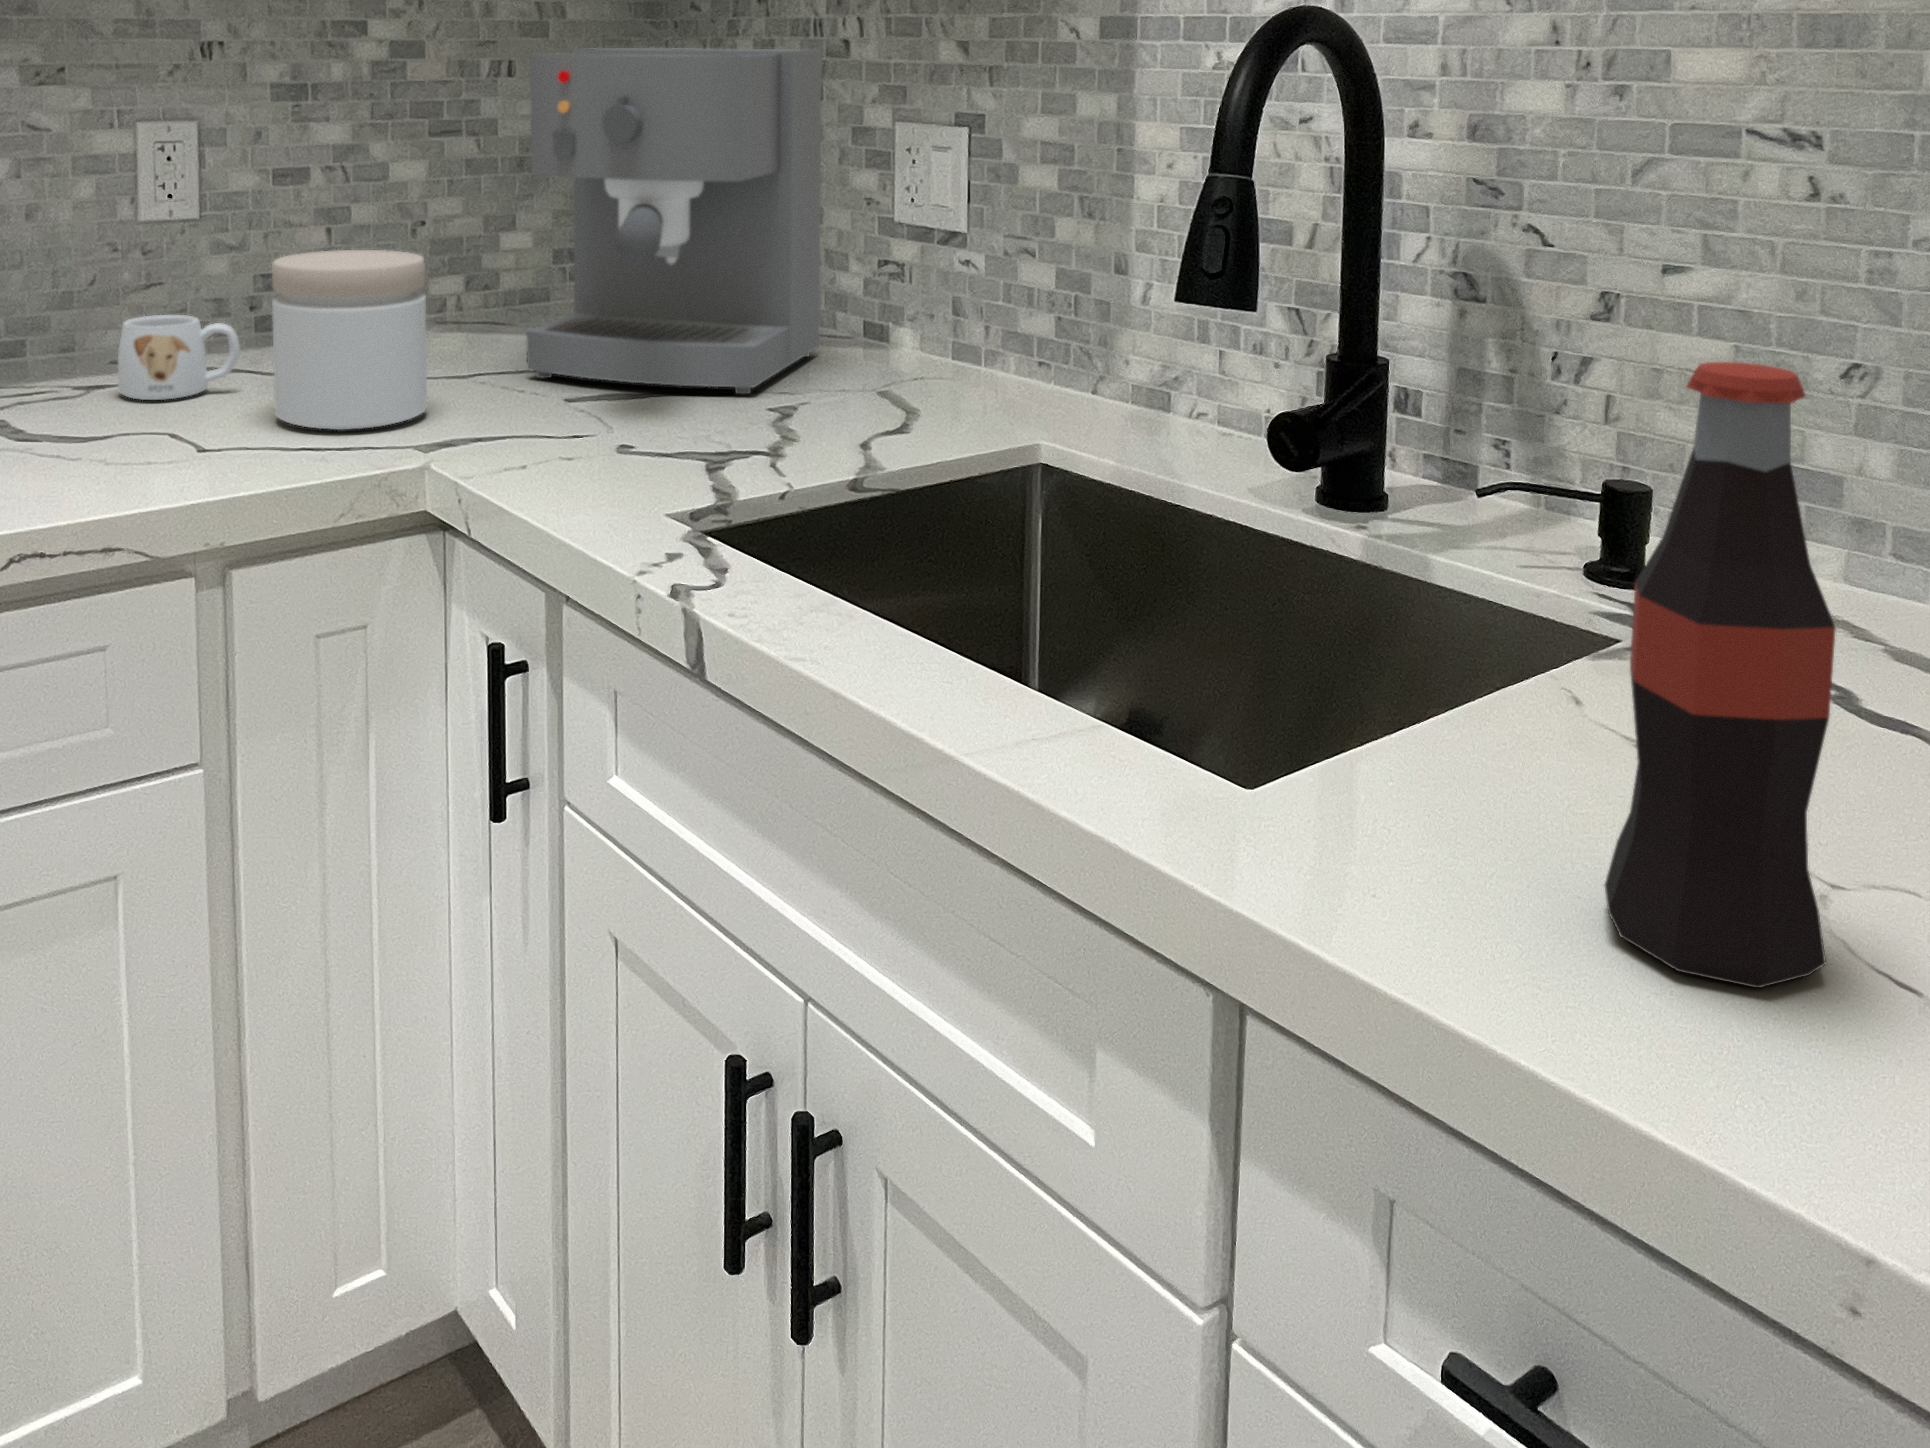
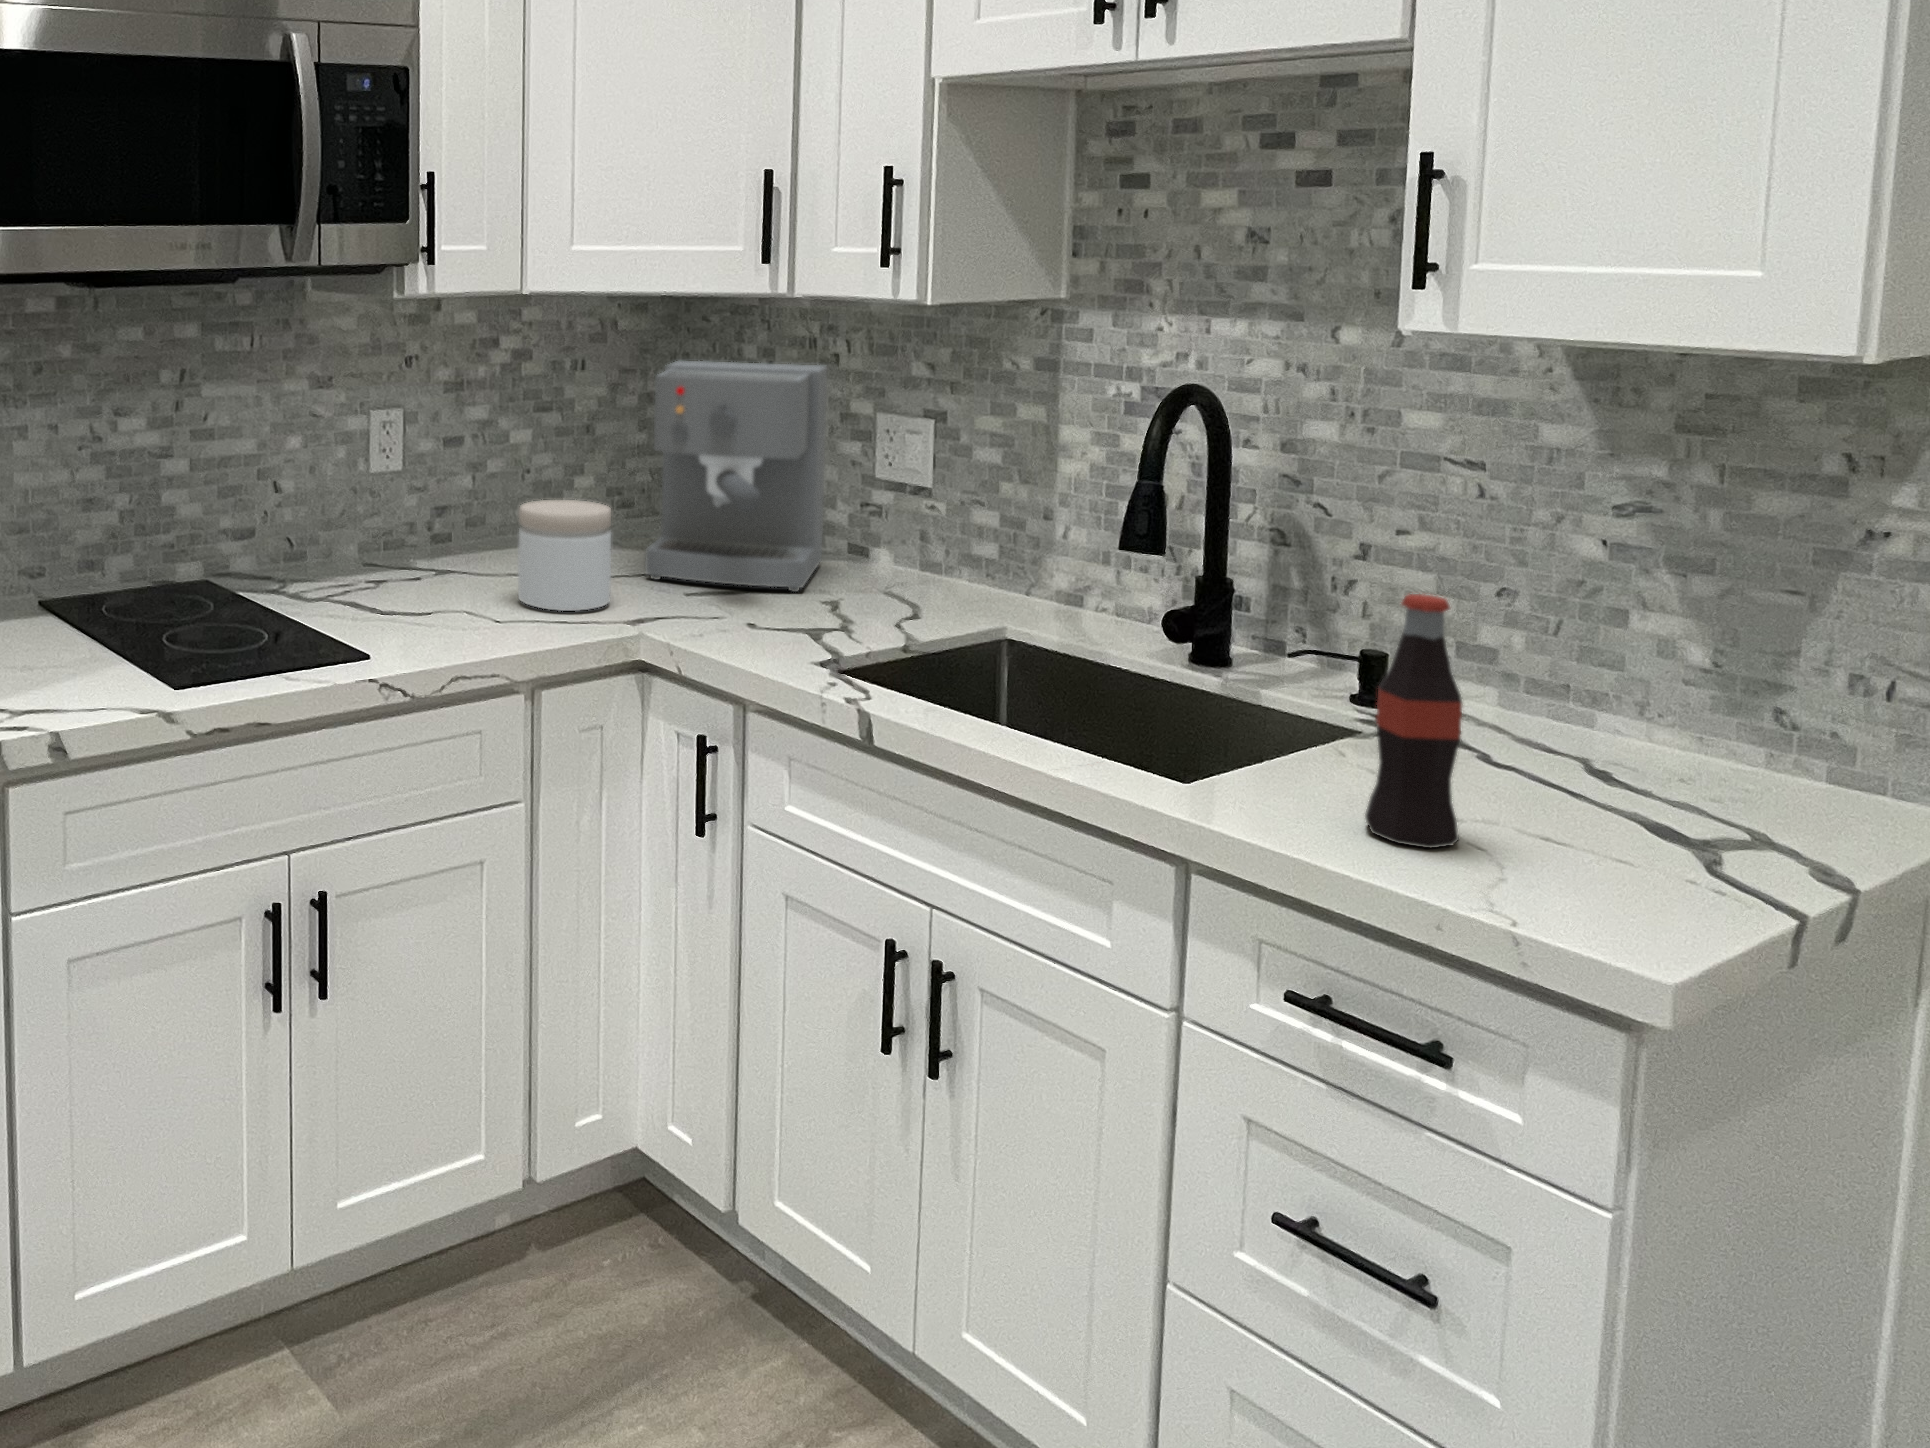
mug: present [118,315,240,400] -> none [401,537,475,591]

